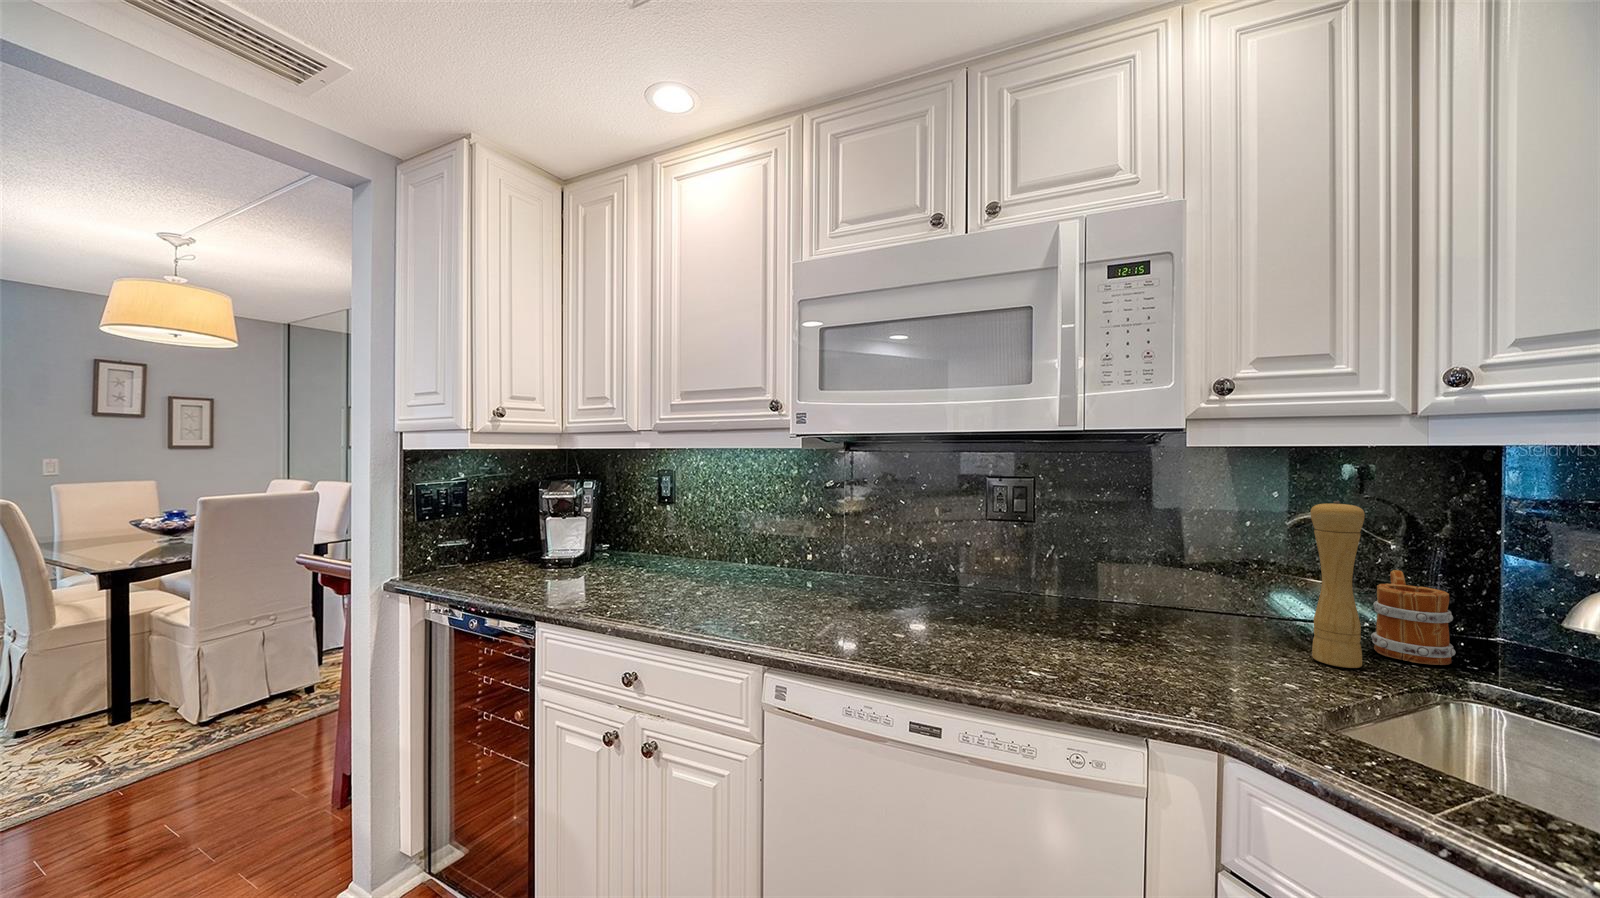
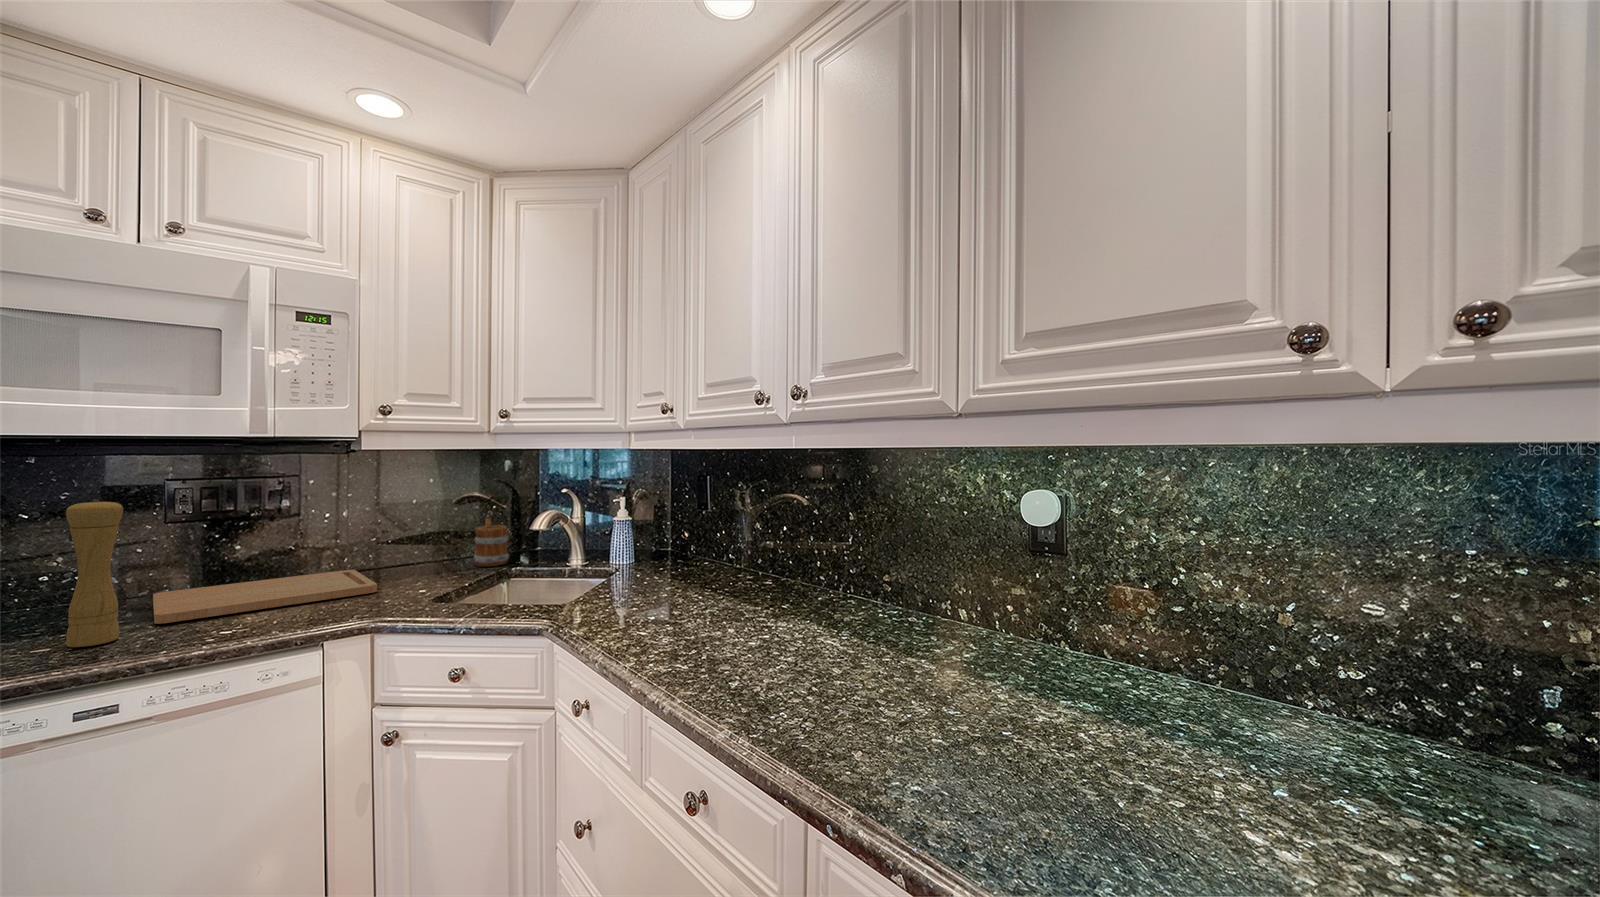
pepper mill: present [1310,501,1365,668] -> present [66,500,123,647]
cutting board: none [979,598,1214,663] -> present [153,570,377,624]

